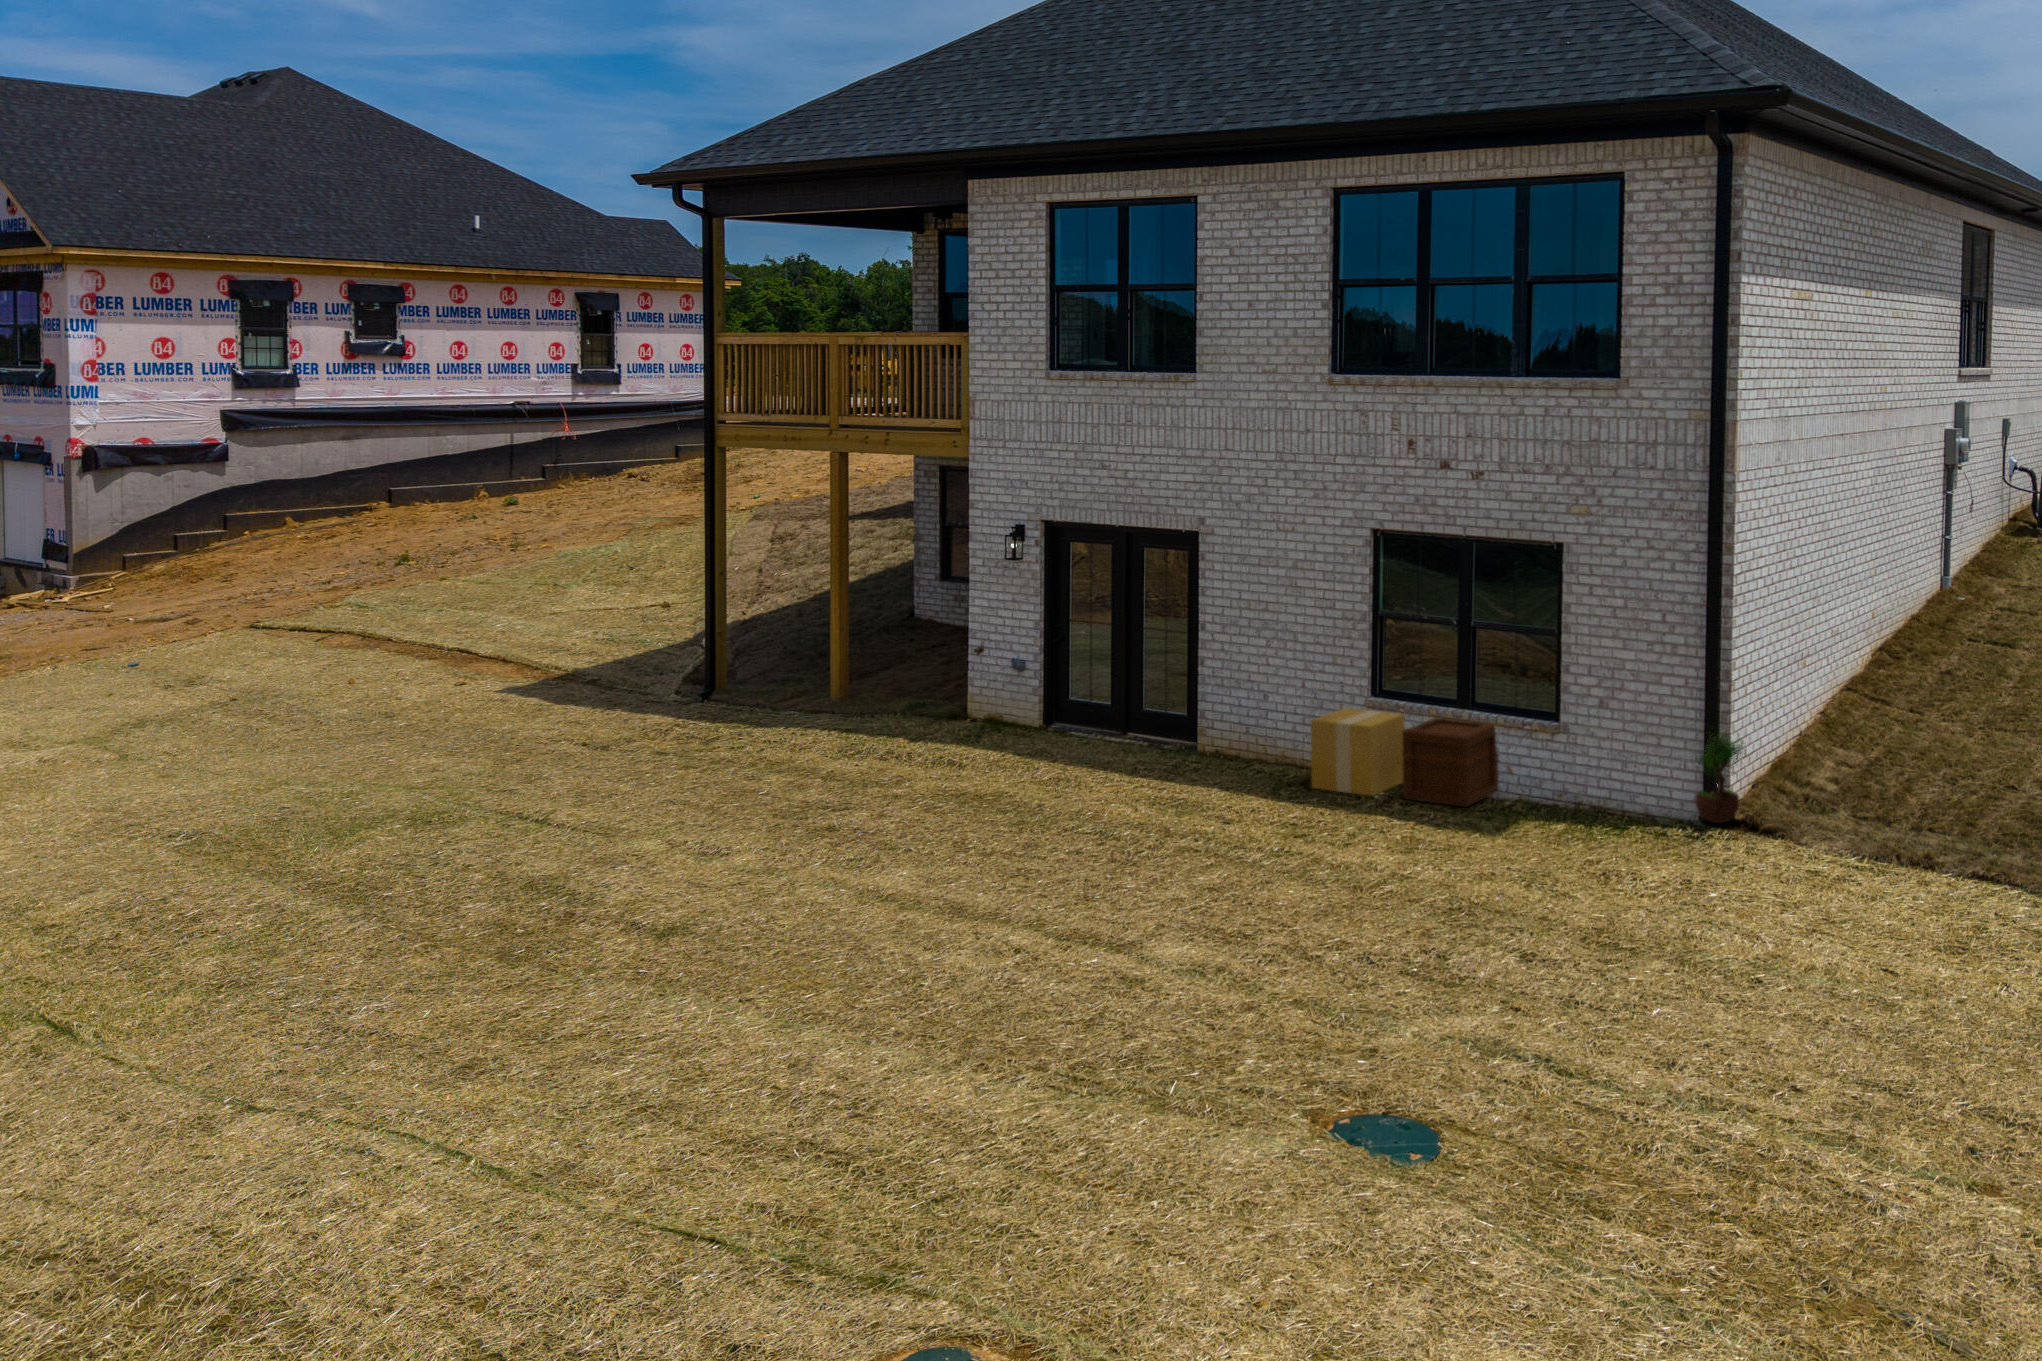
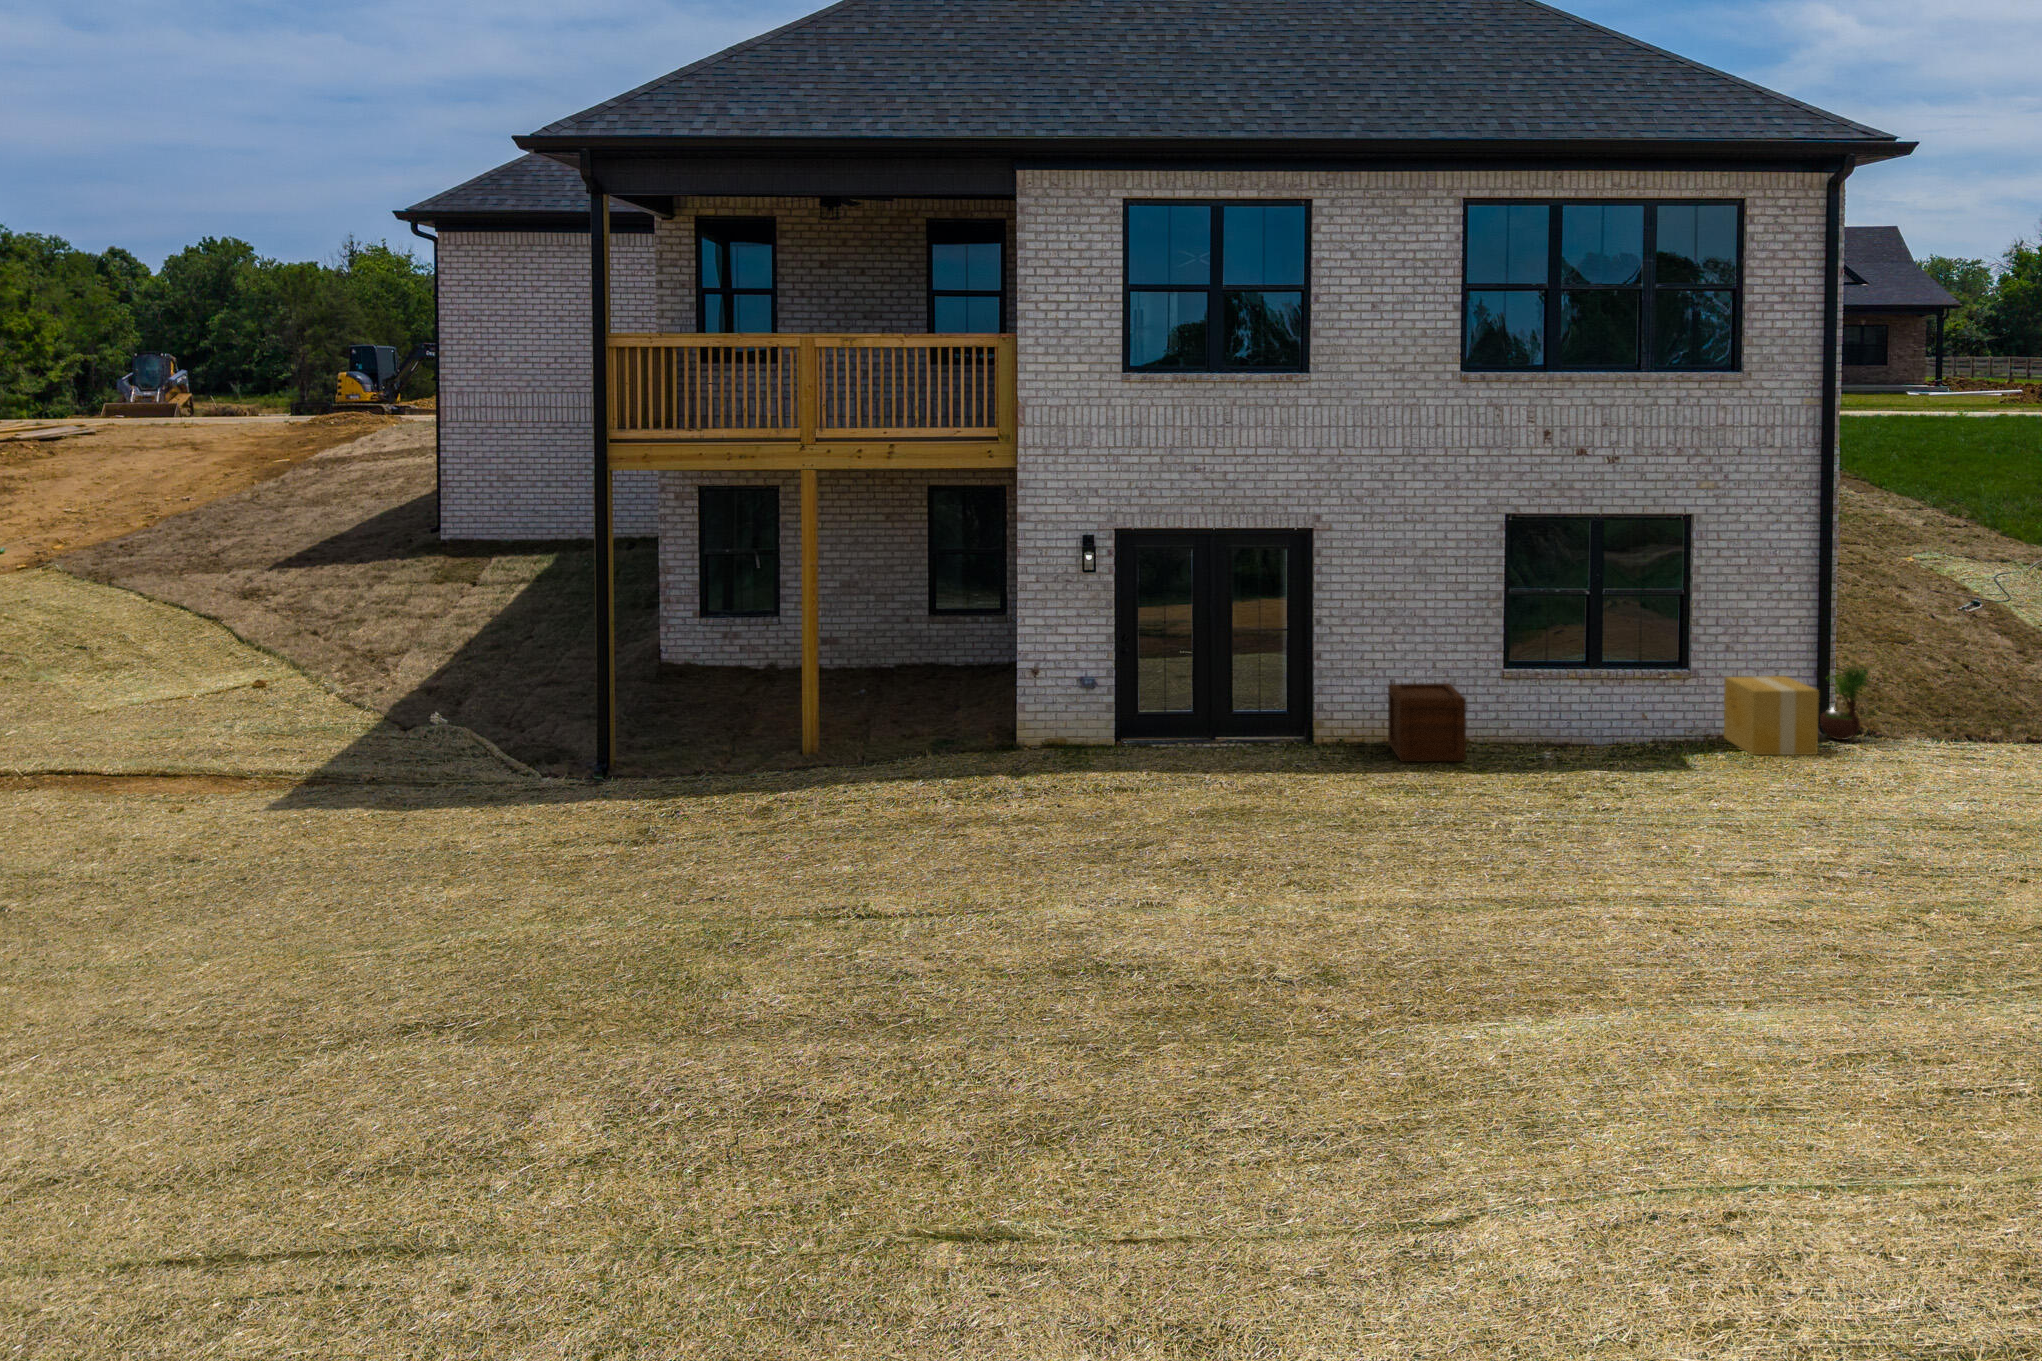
cardboard box: present [1311,708,1405,796] -> present [1724,676,1819,755]
wooden crate: present [1402,718,1499,807] -> present [1388,683,1466,762]

